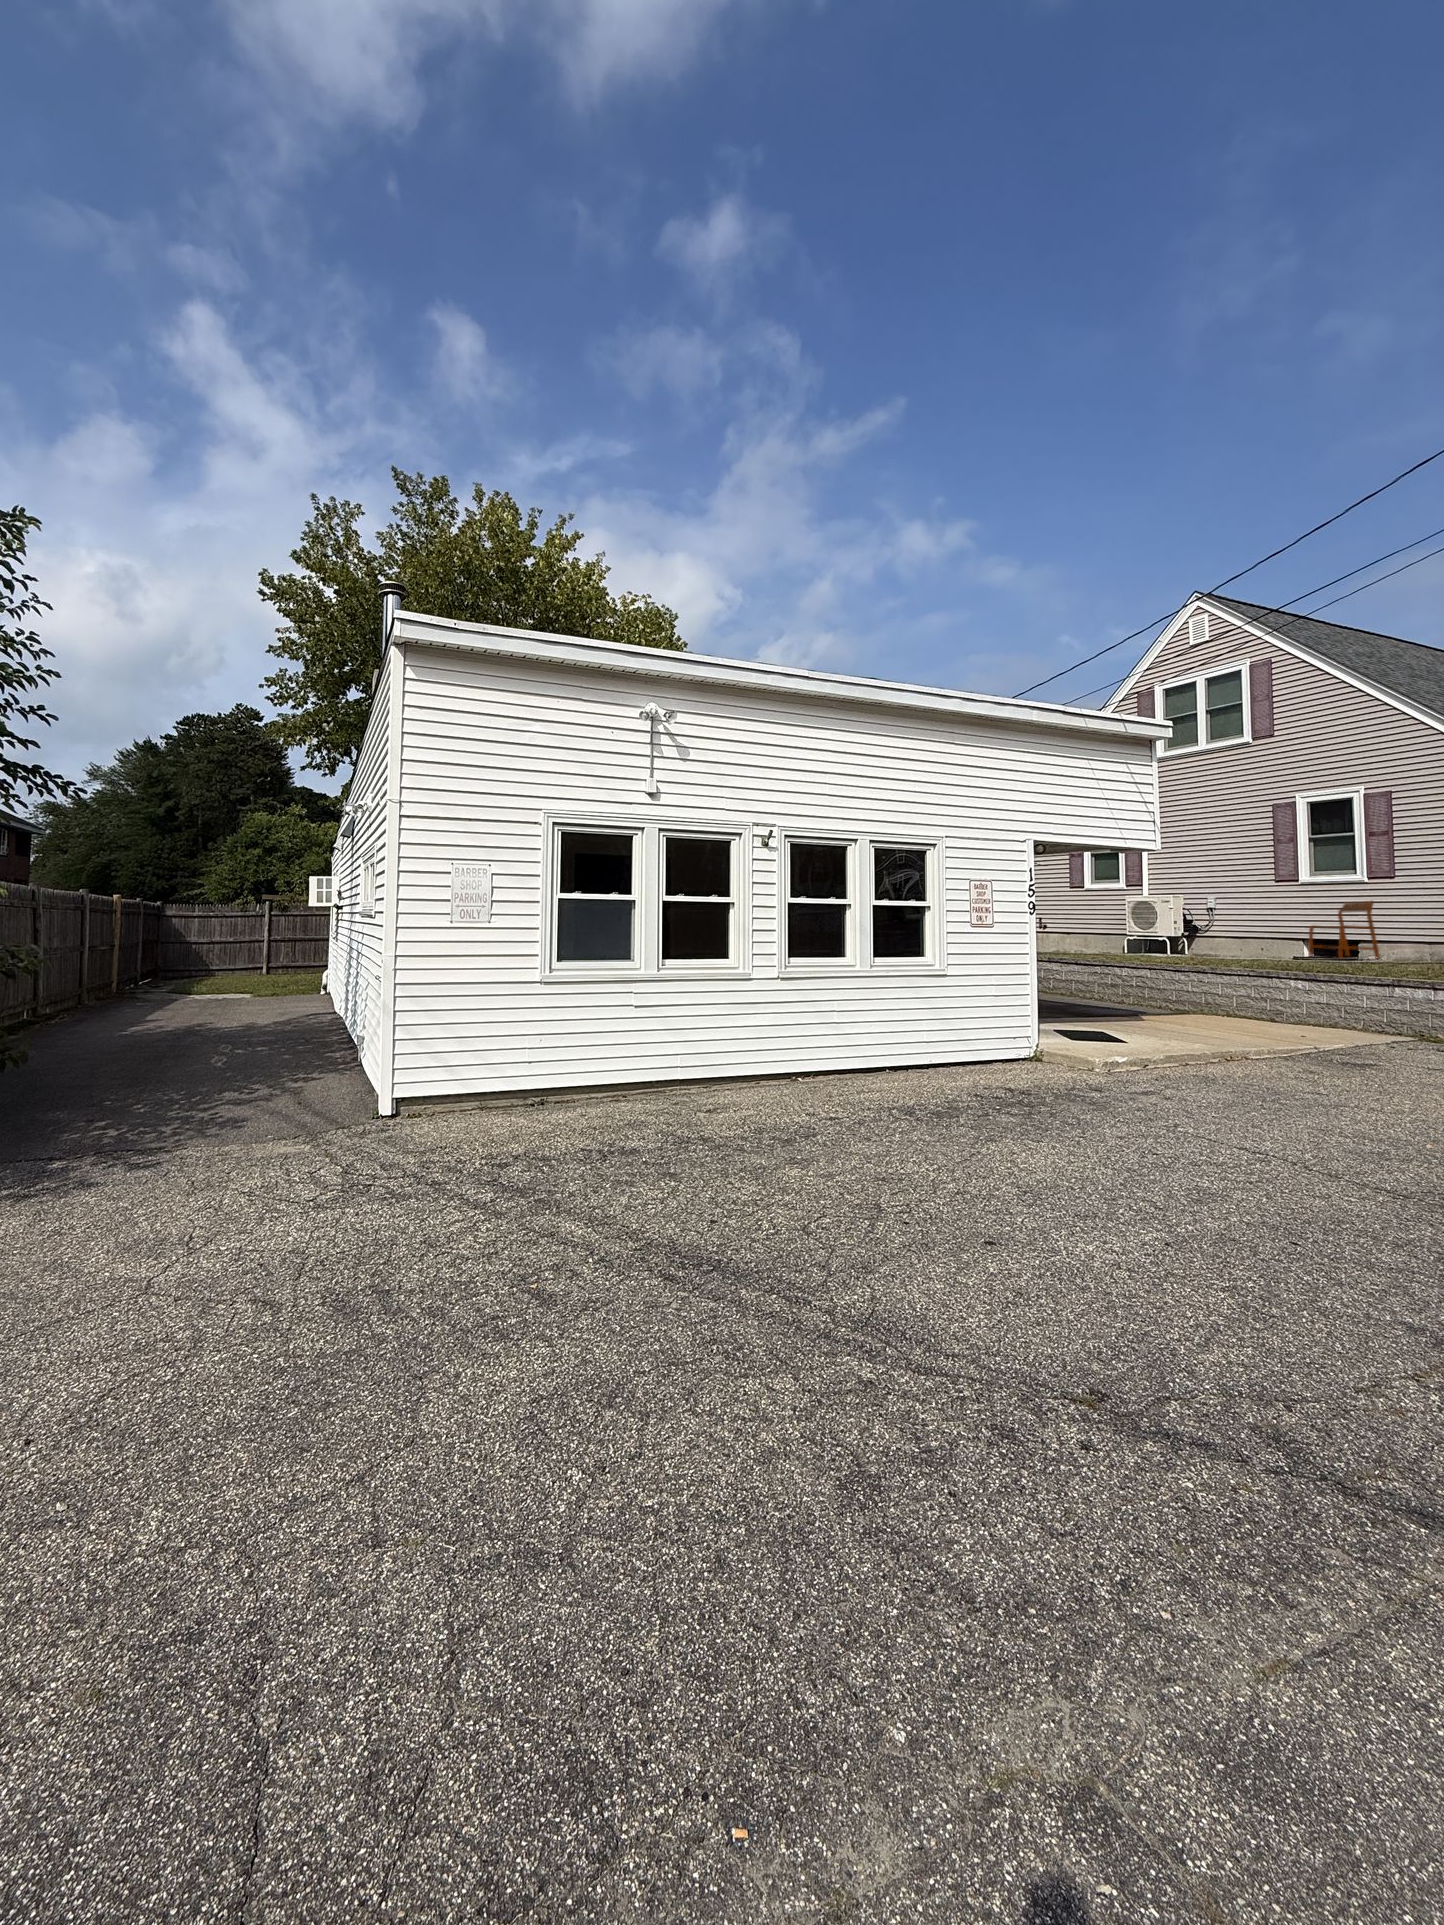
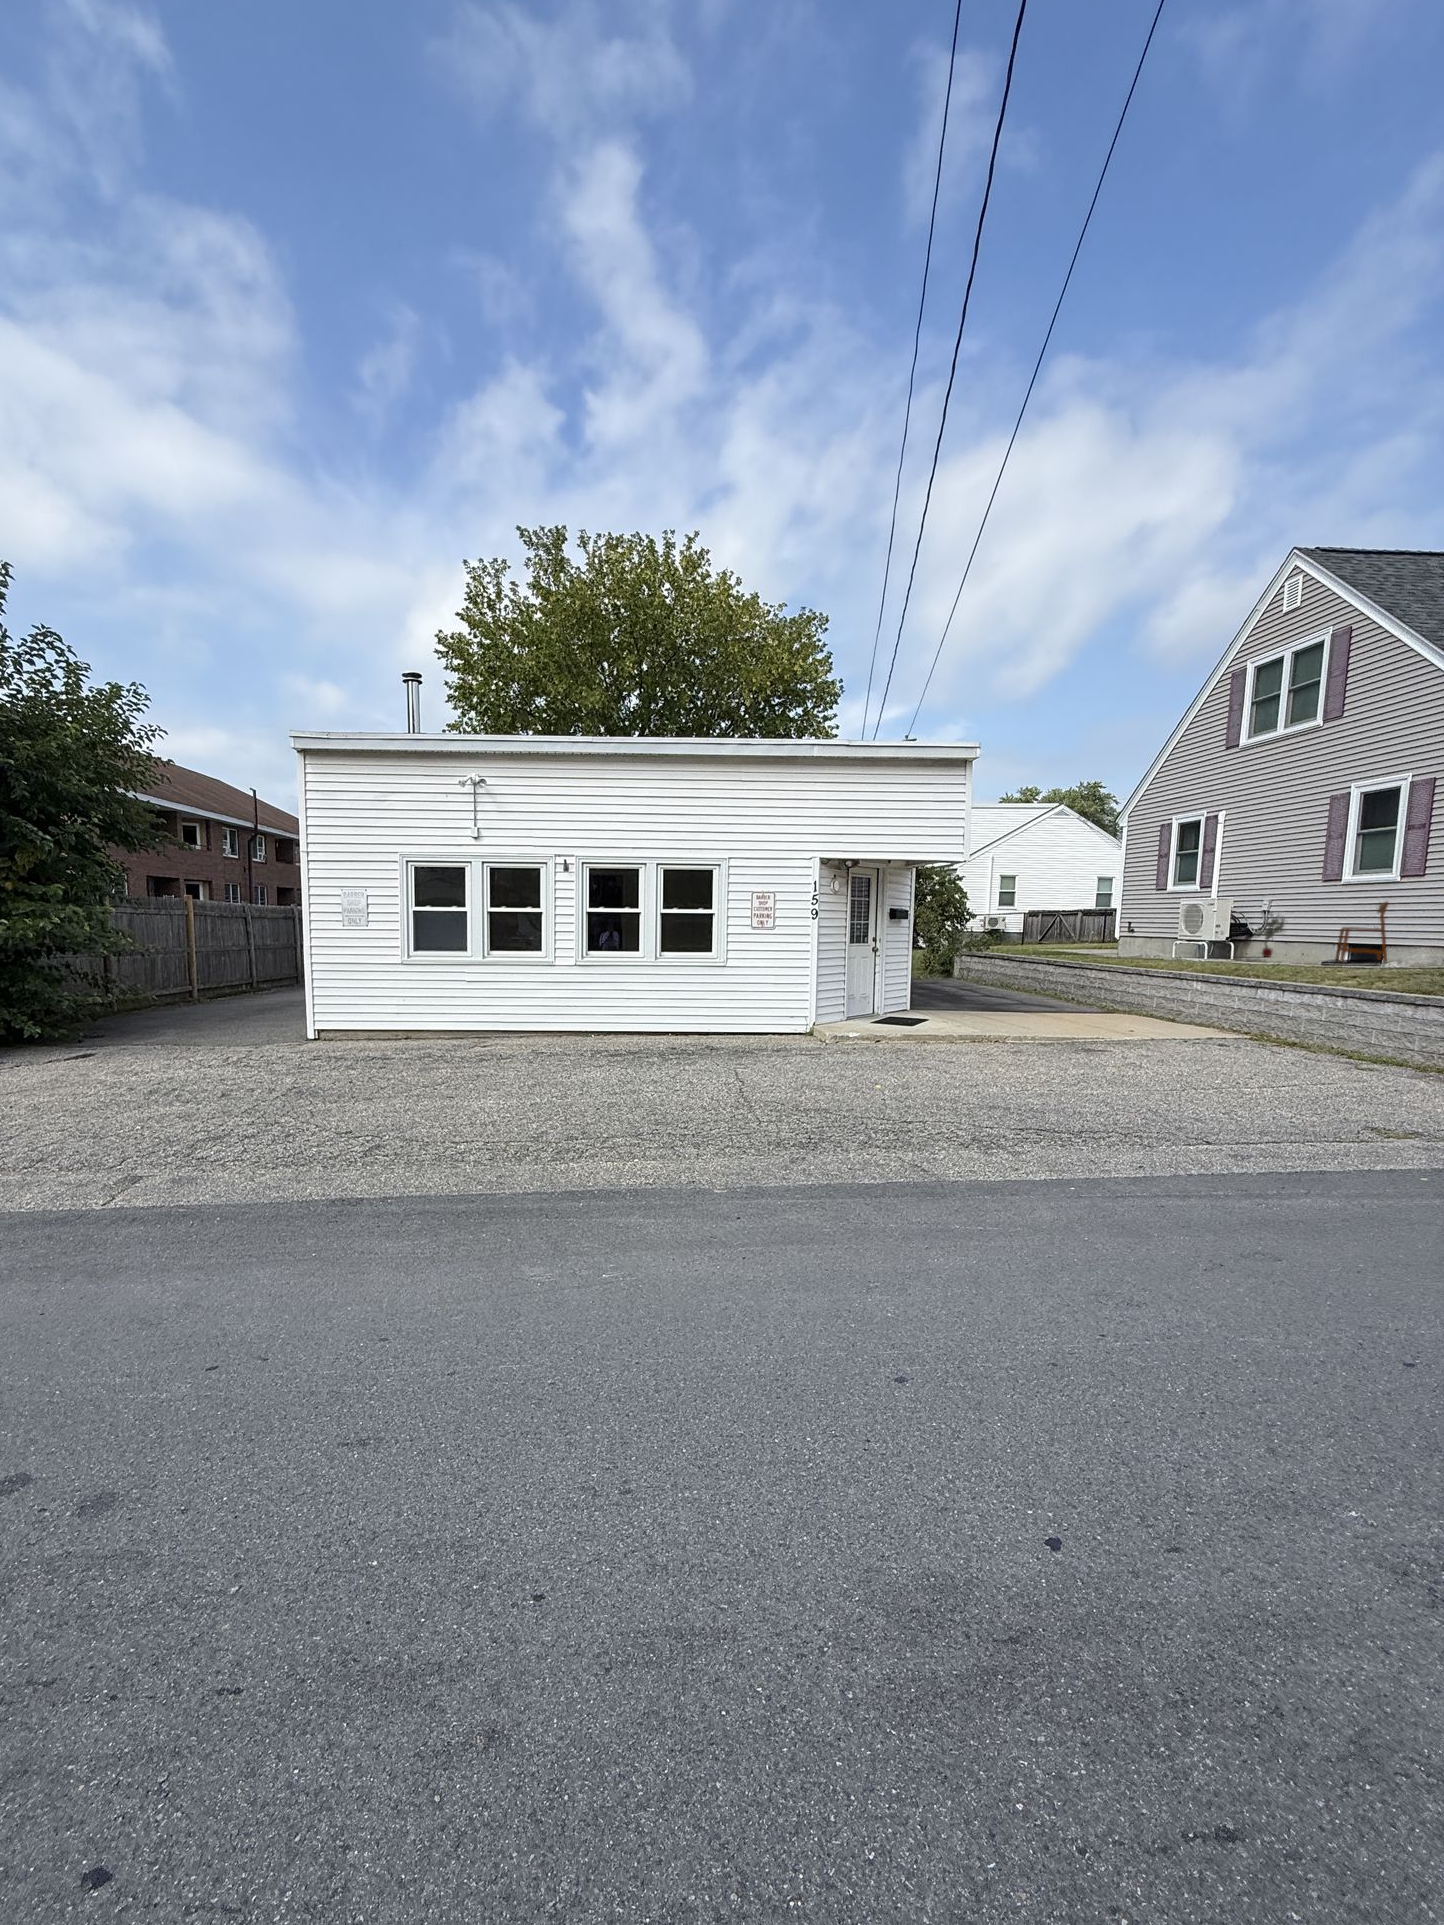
potted tree: none [1207,912,1245,955] -> present [1256,913,1286,957]

